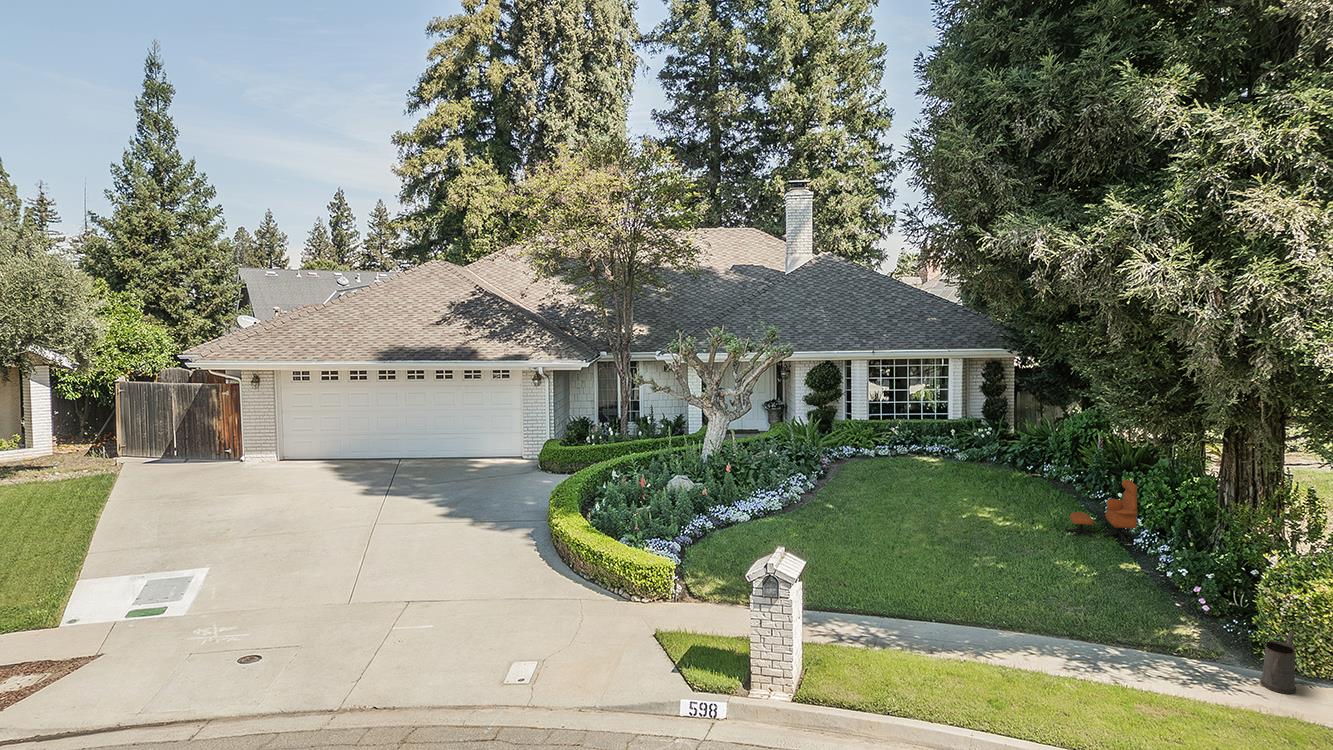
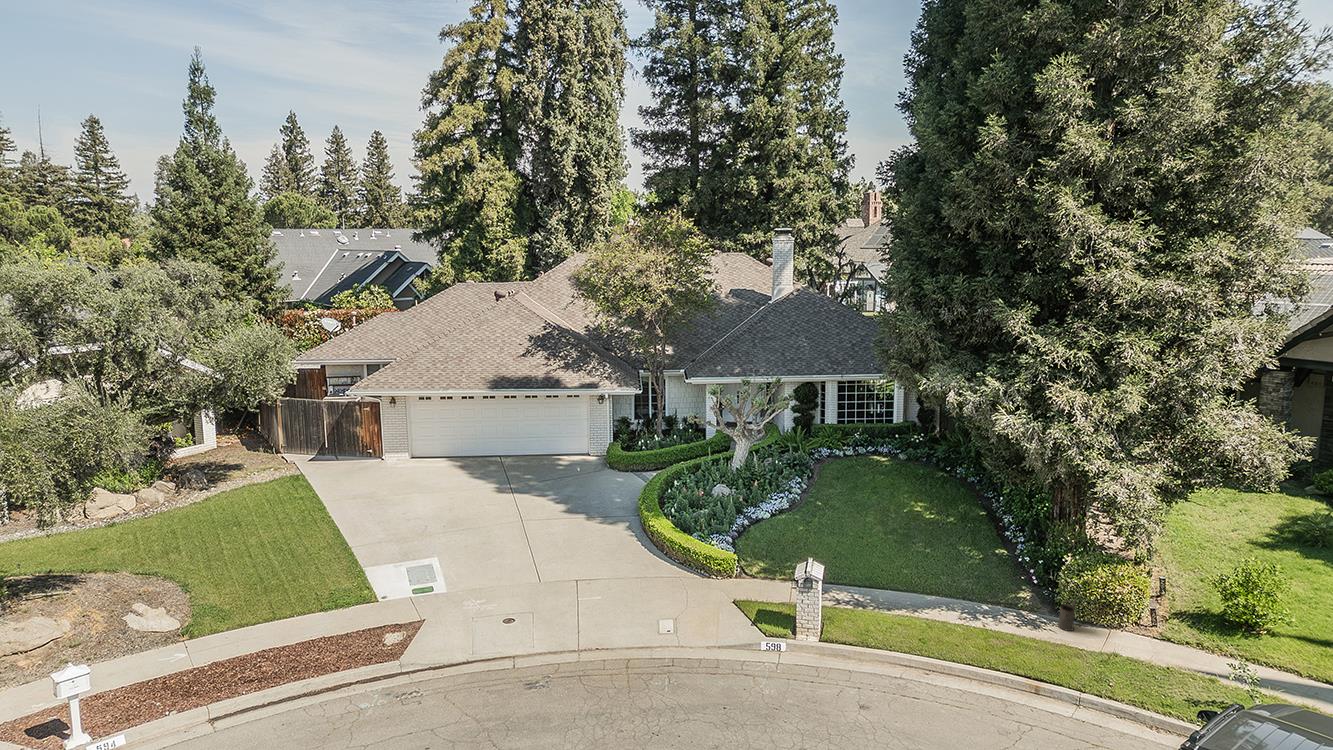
lounge chair: present [1065,479,1138,541] -> none [965,493,1009,532]

